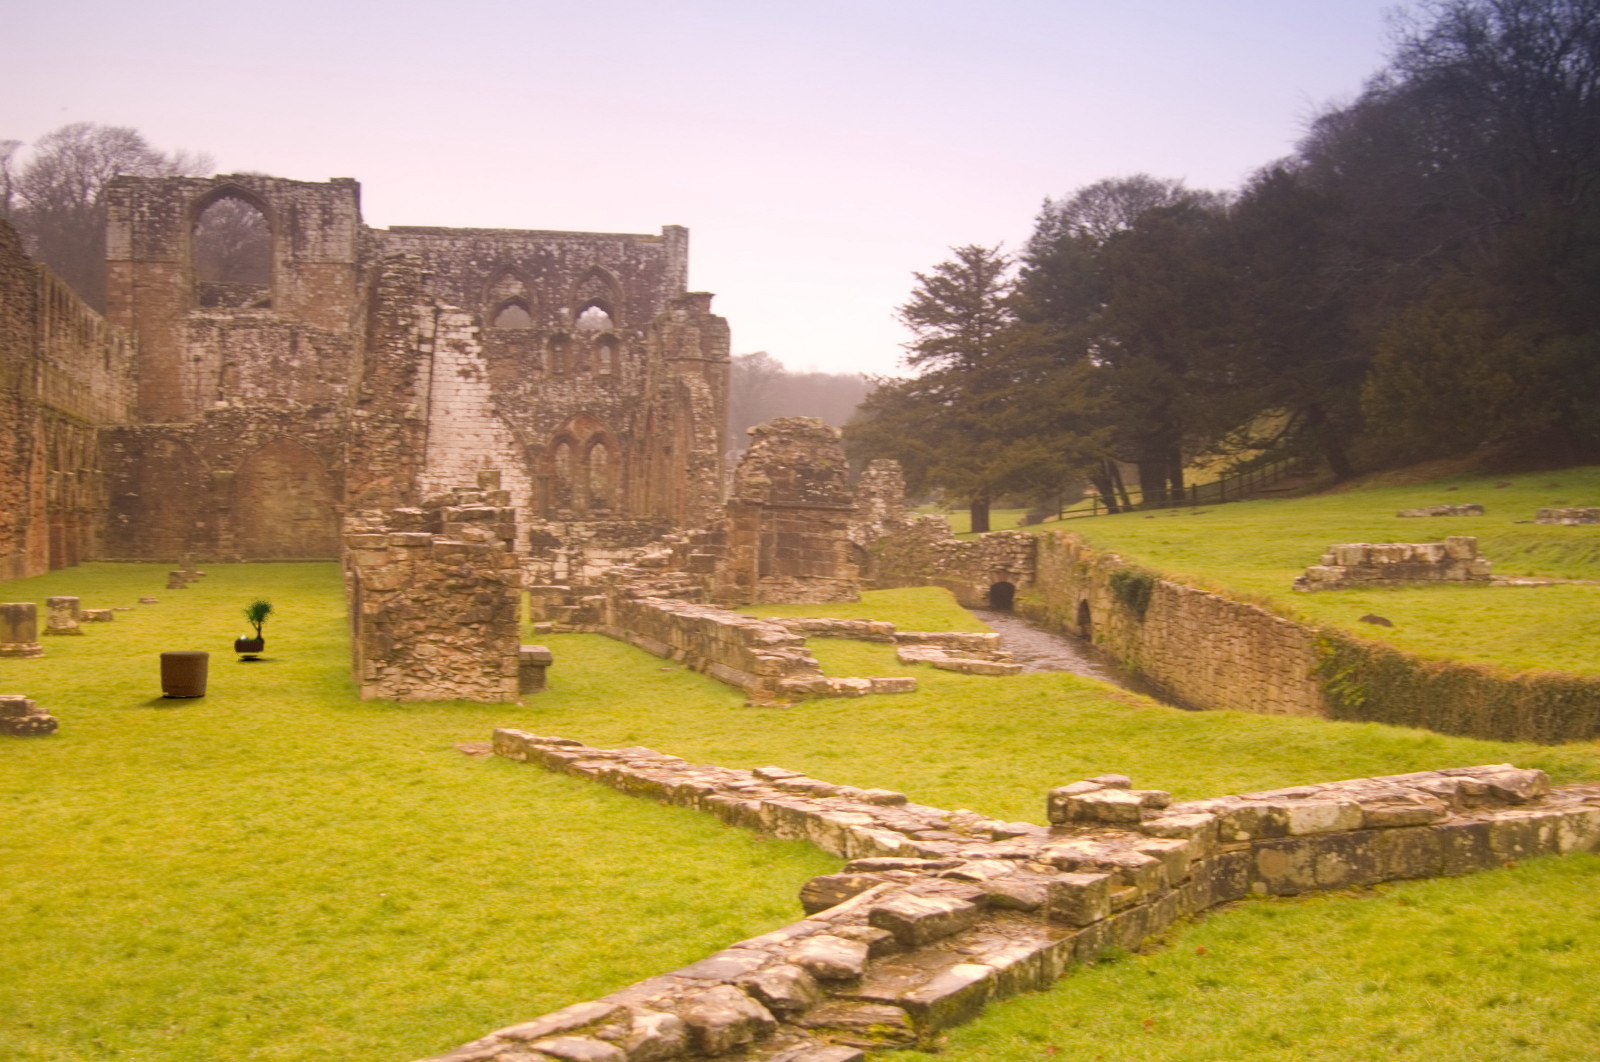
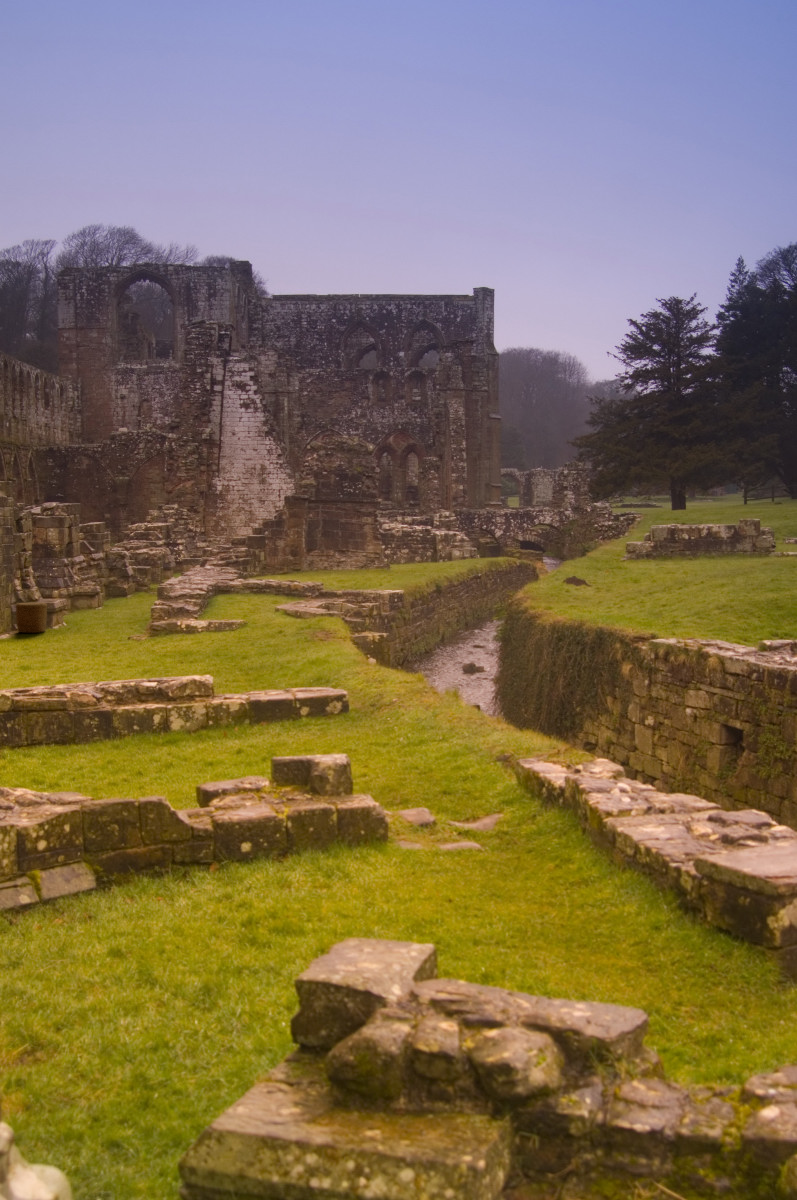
potted tree: present [234,600,274,659] -> none [74,565,100,610]

